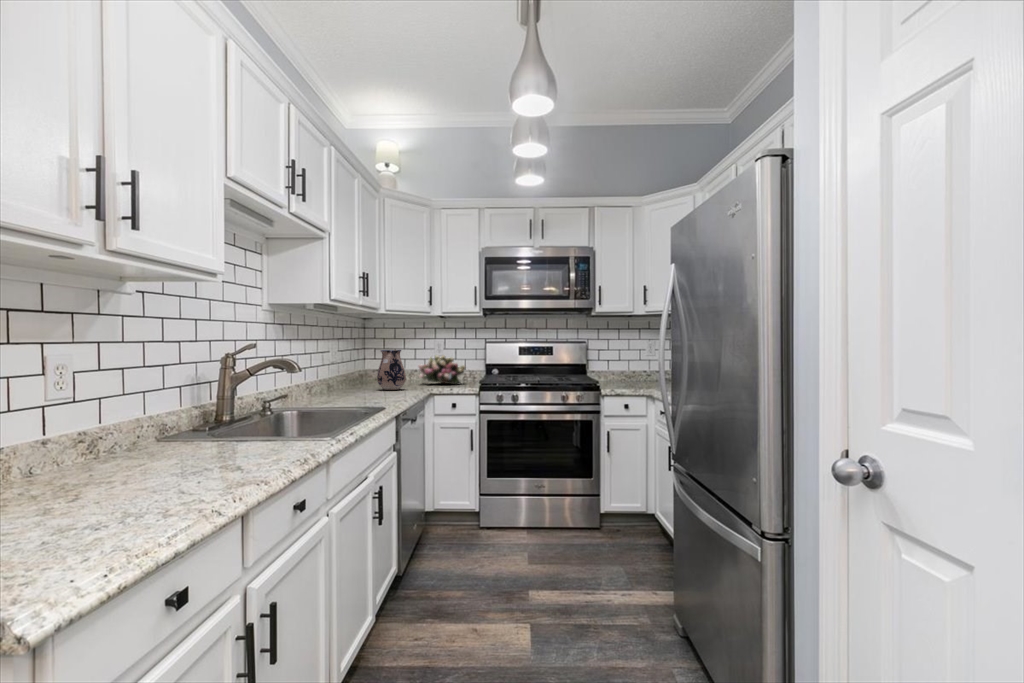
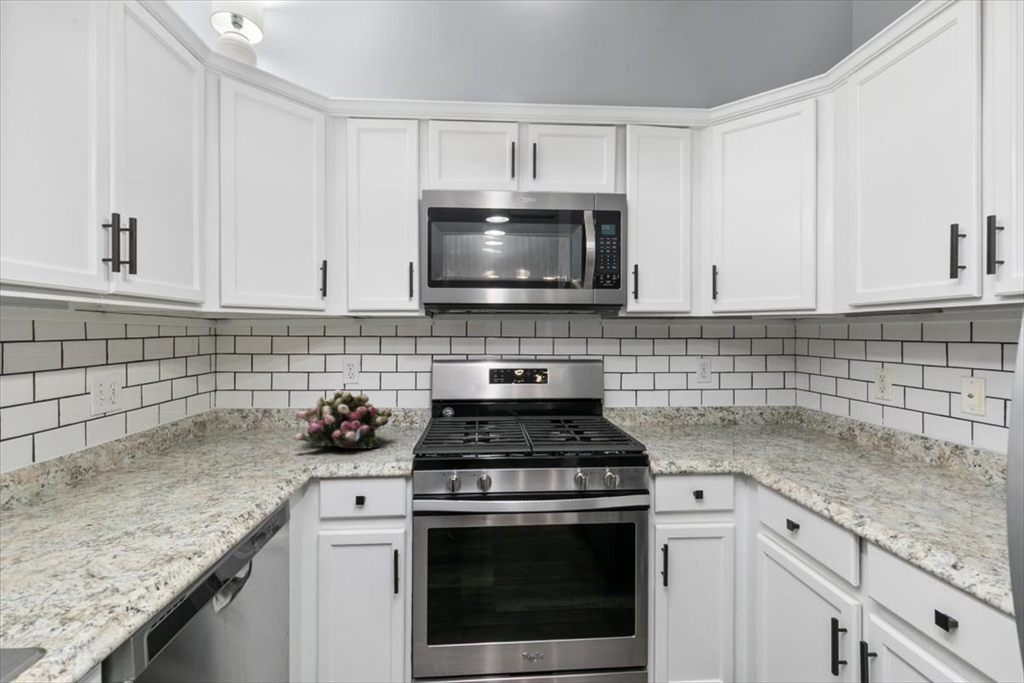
ceramic pitcher: present [377,350,406,390] -> none [154,400,234,502]

